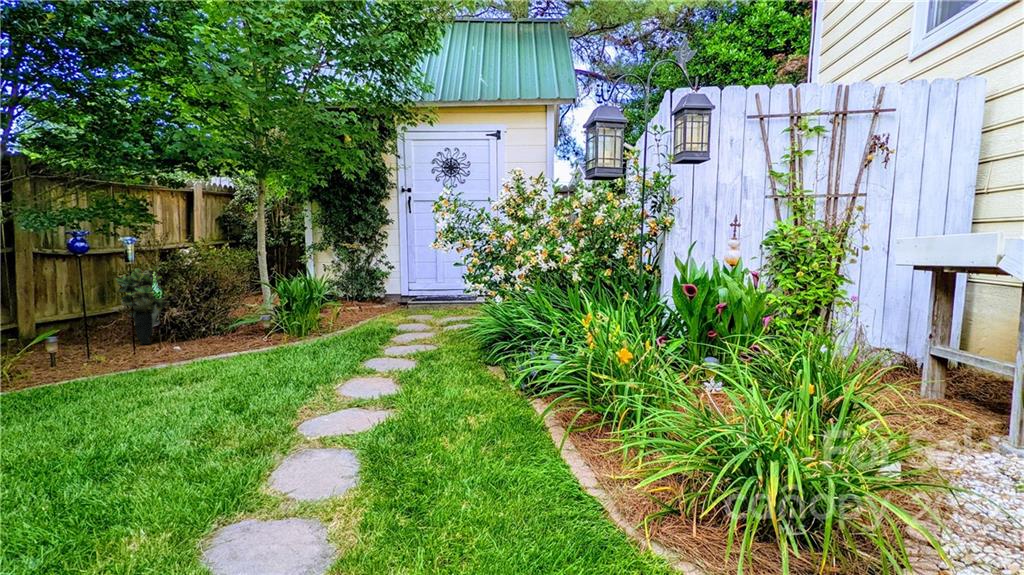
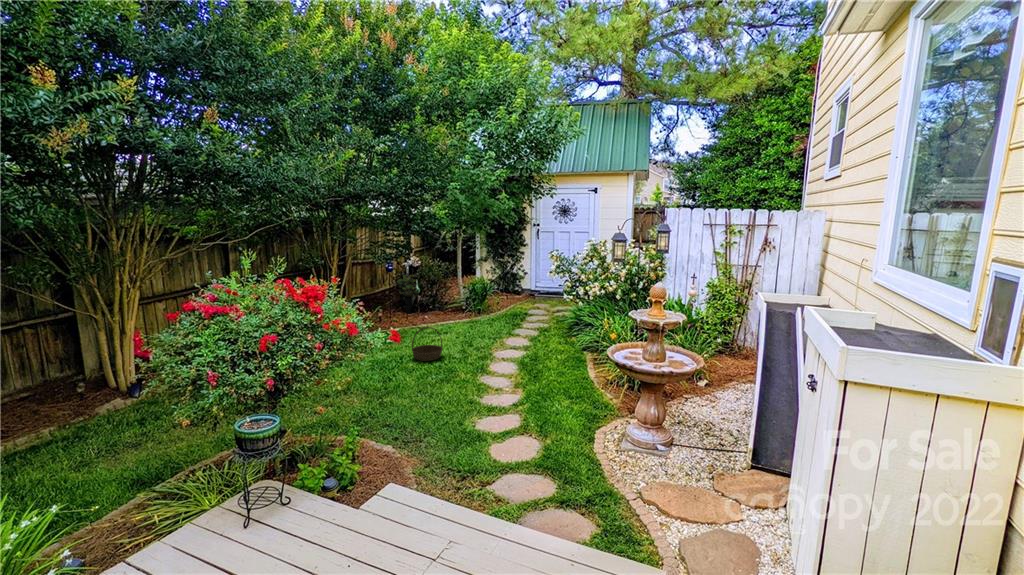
basket: none [28,373,148,477] -> present [412,327,443,361]

